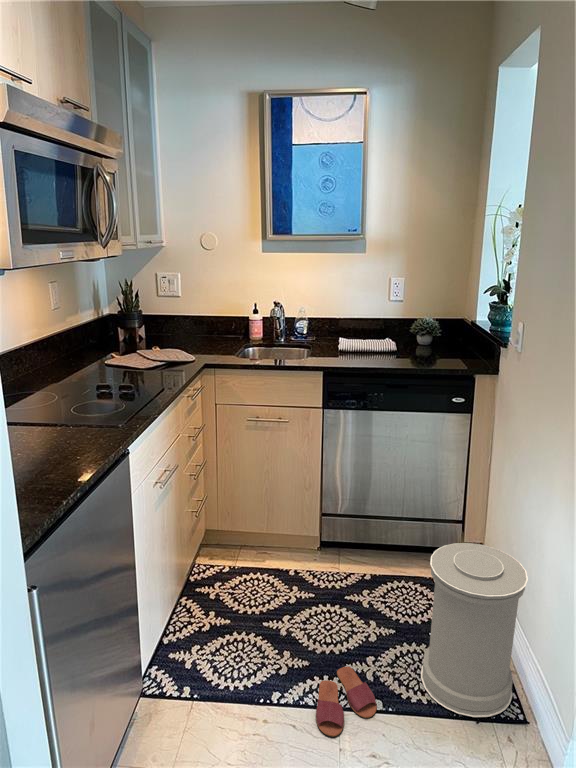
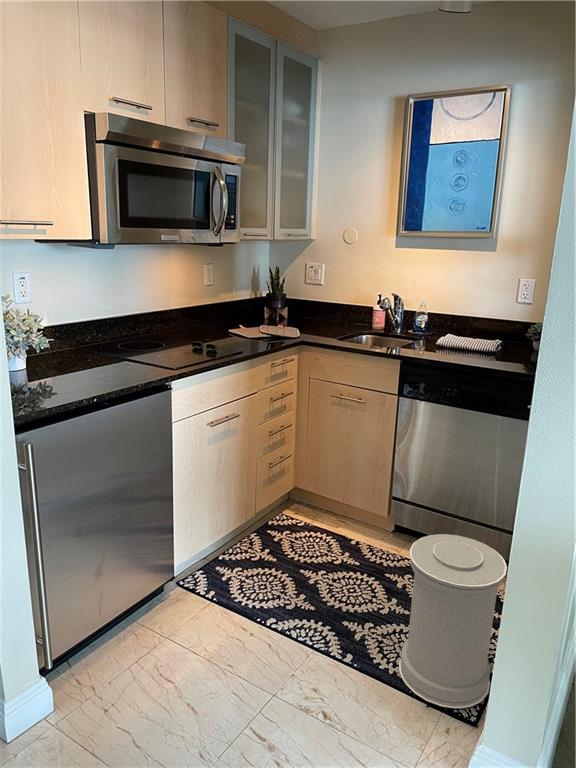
slippers: present [316,666,377,736] -> none [286,621,348,664]

